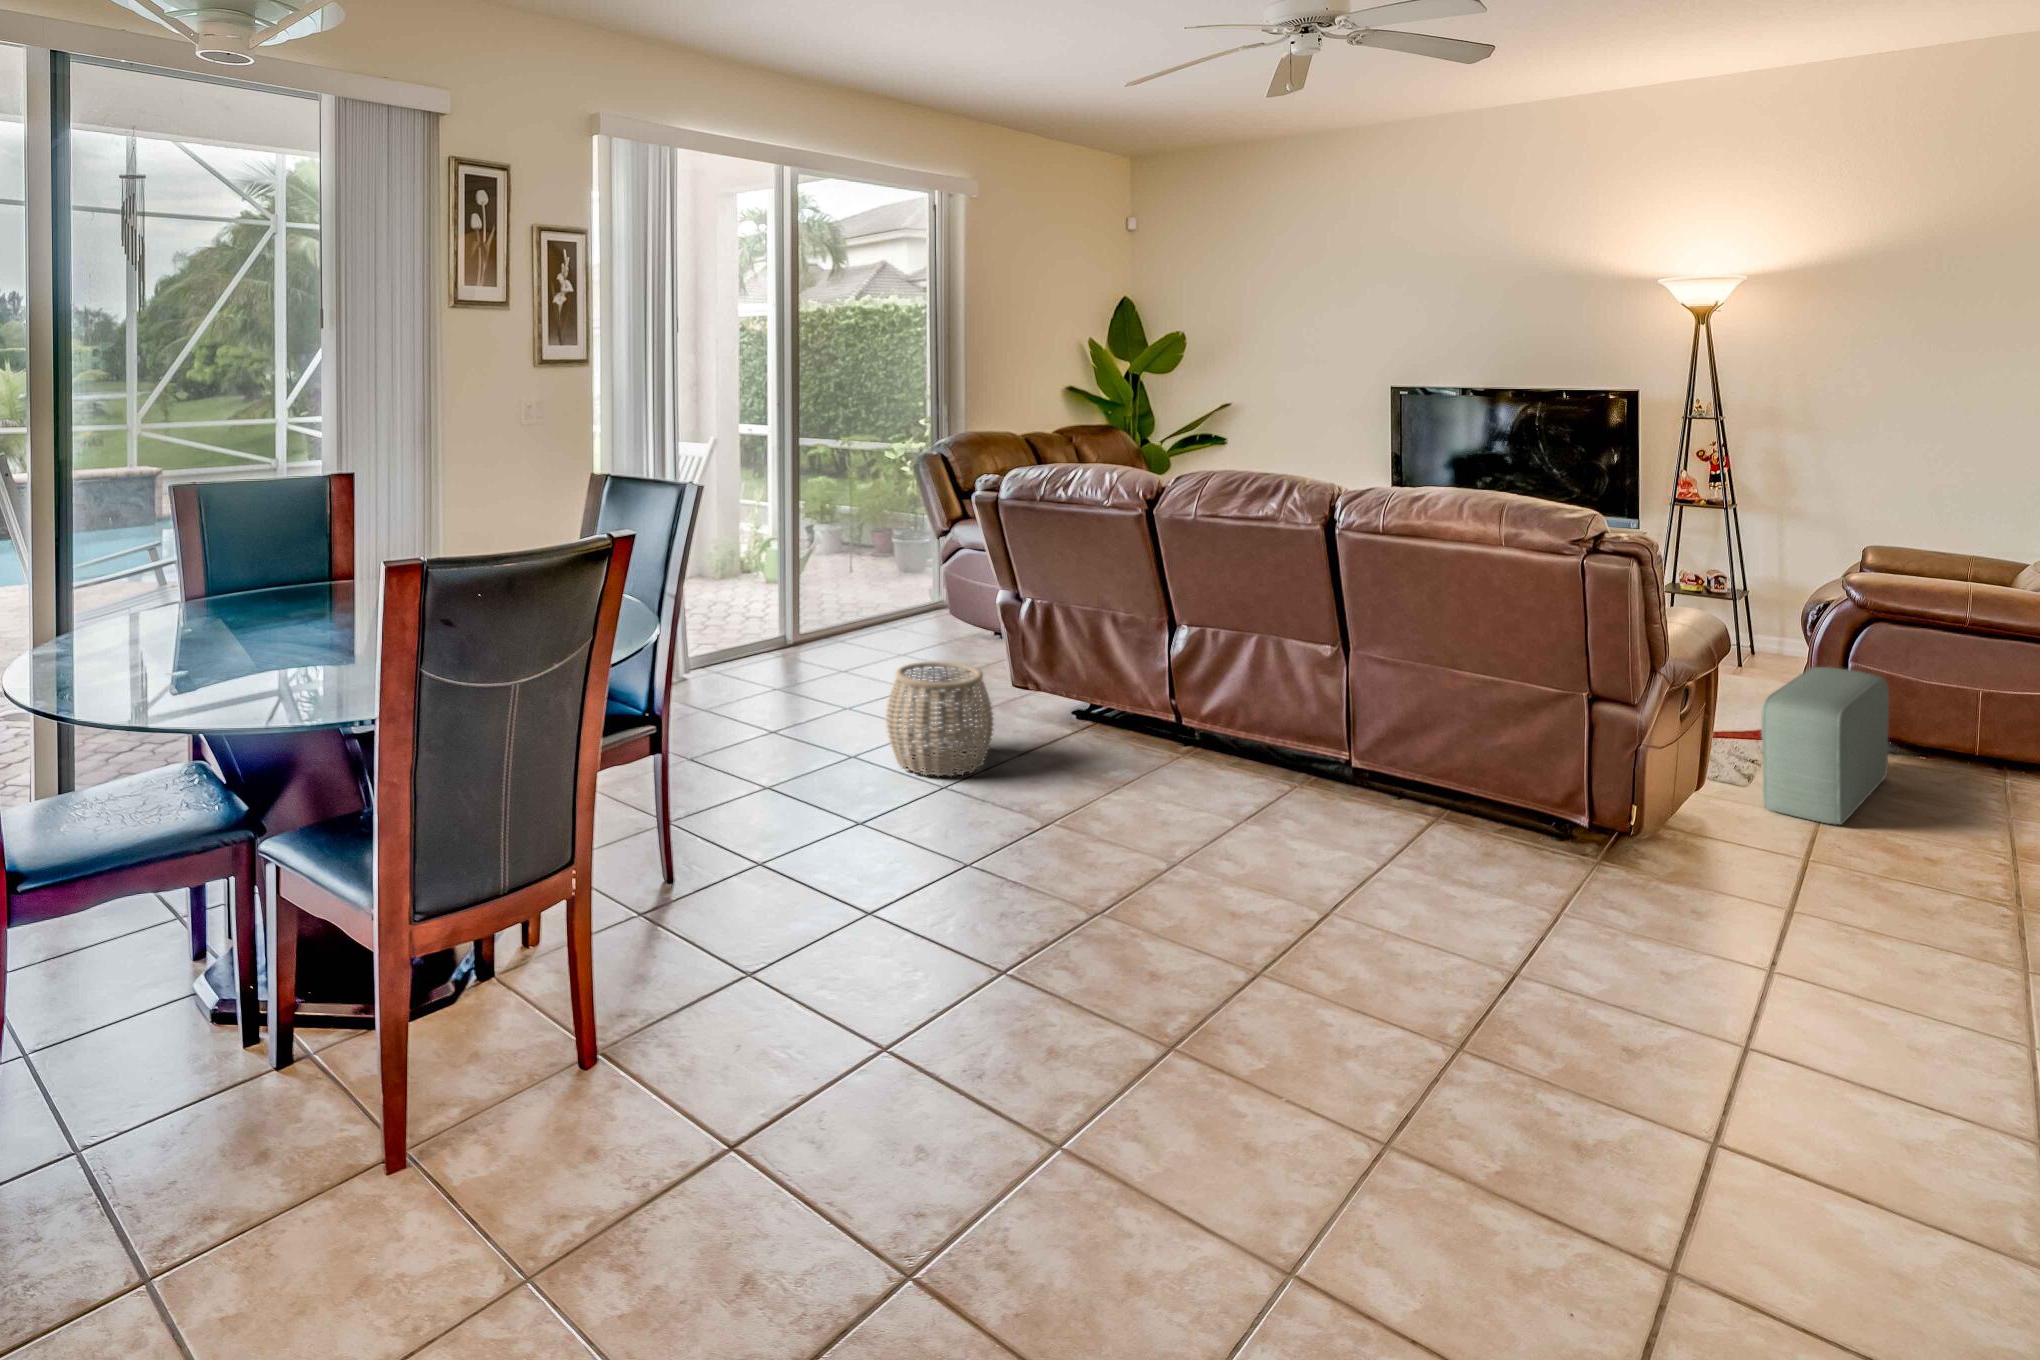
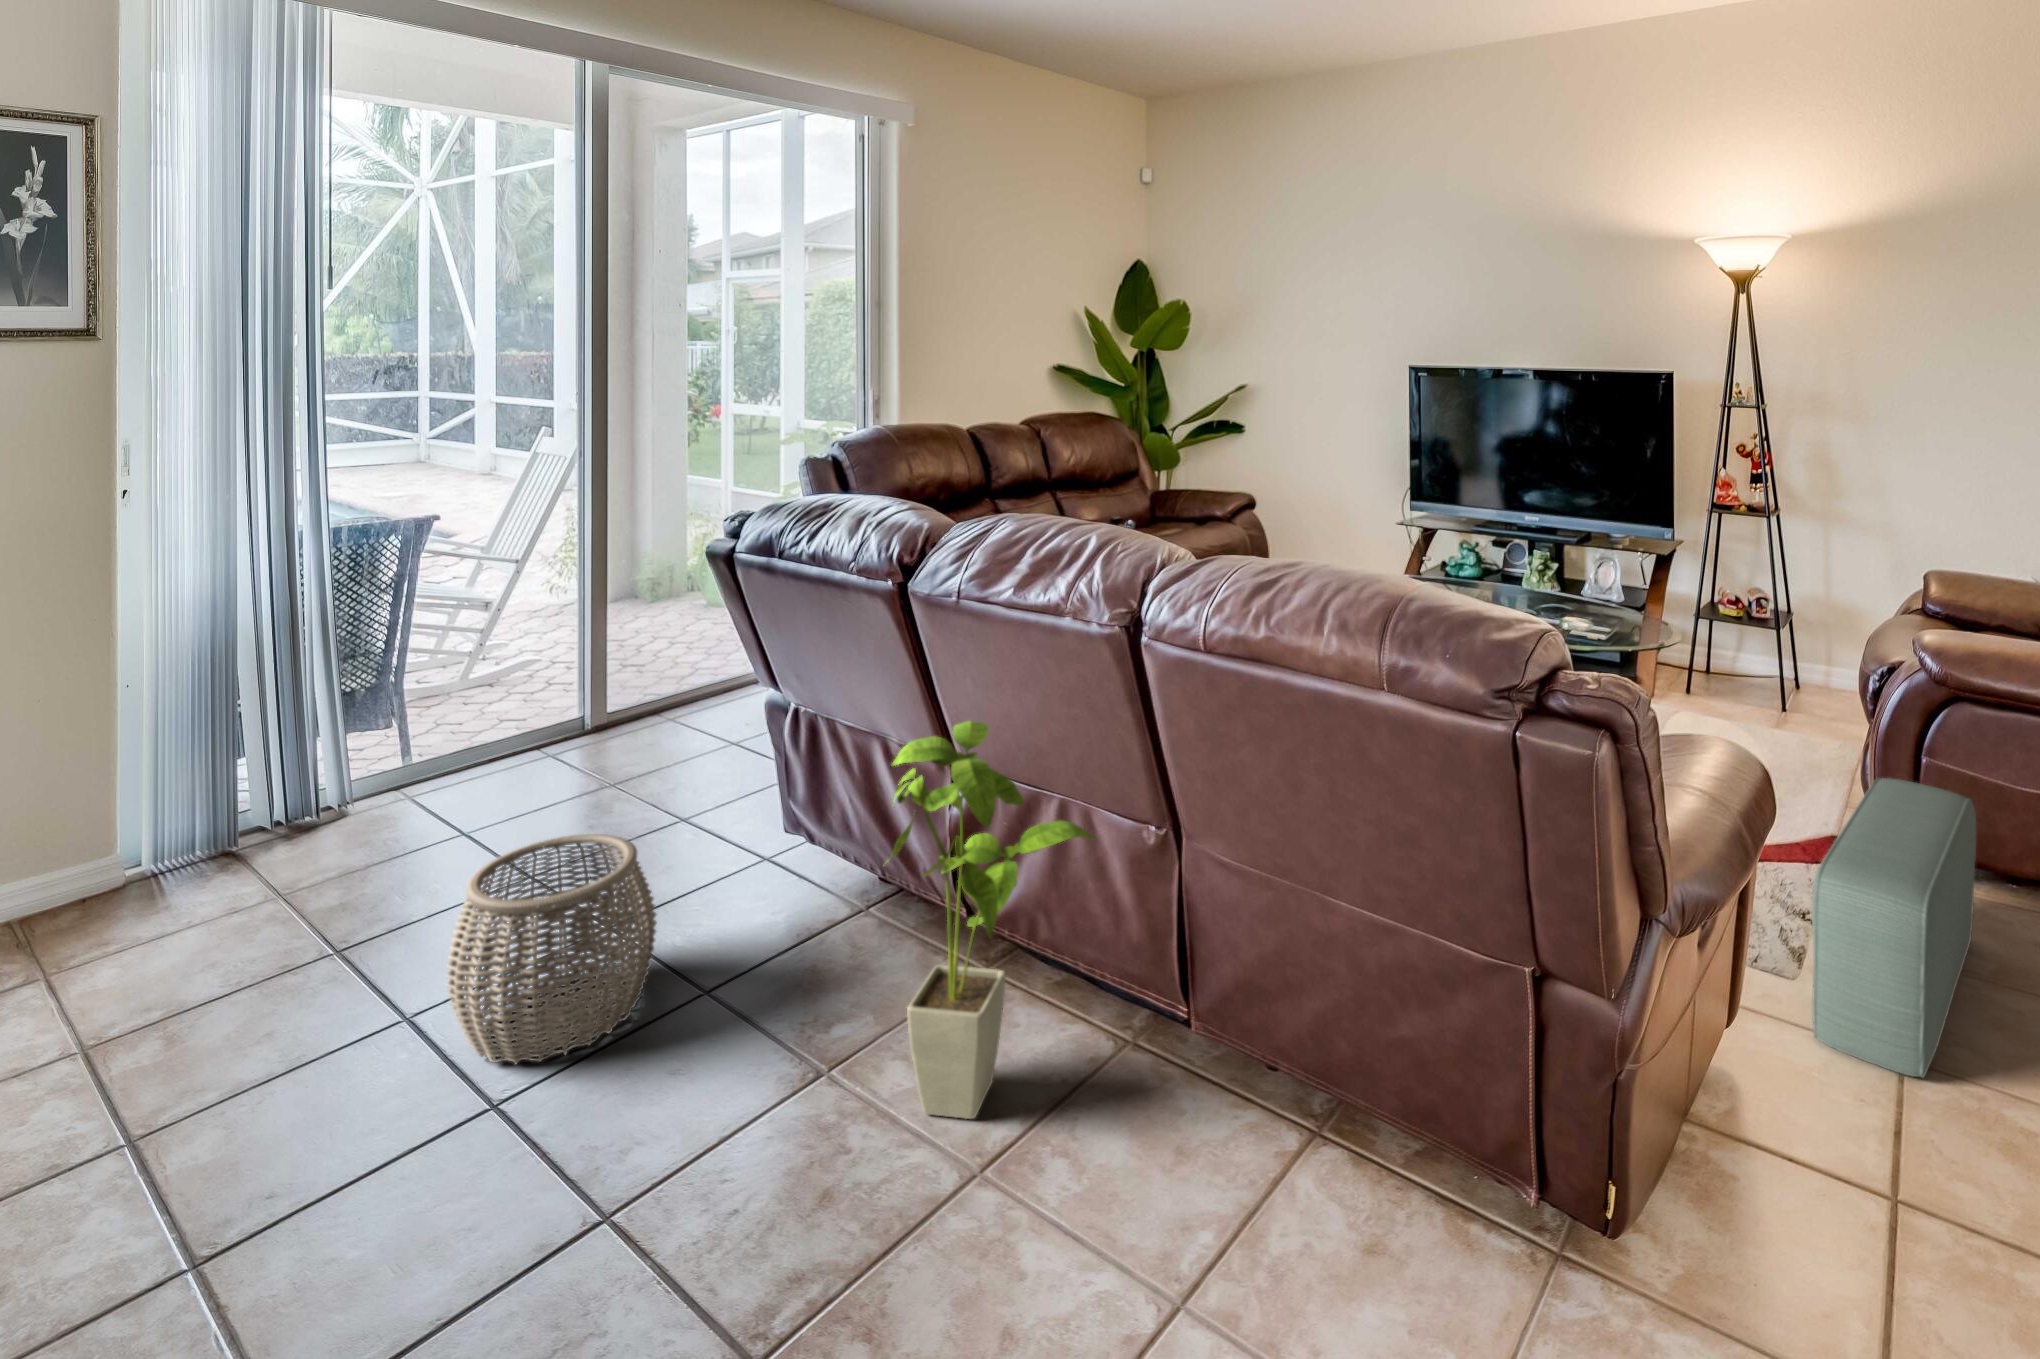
house plant: none [1165,579,1292,808] -> present [891,721,1095,1119]

